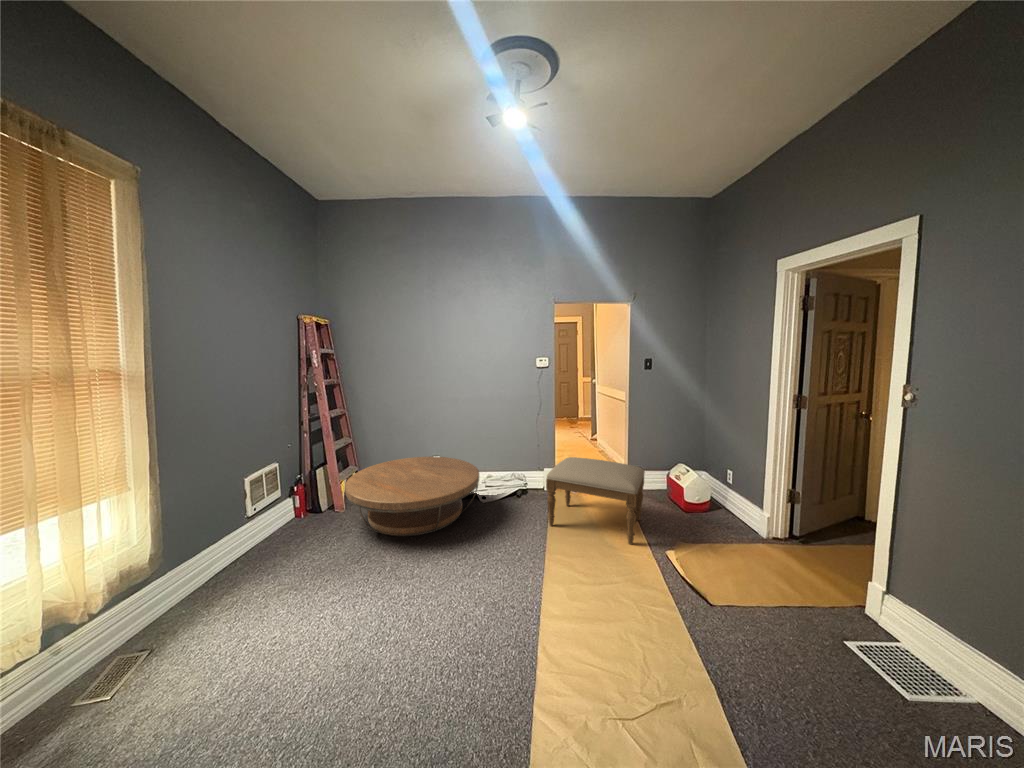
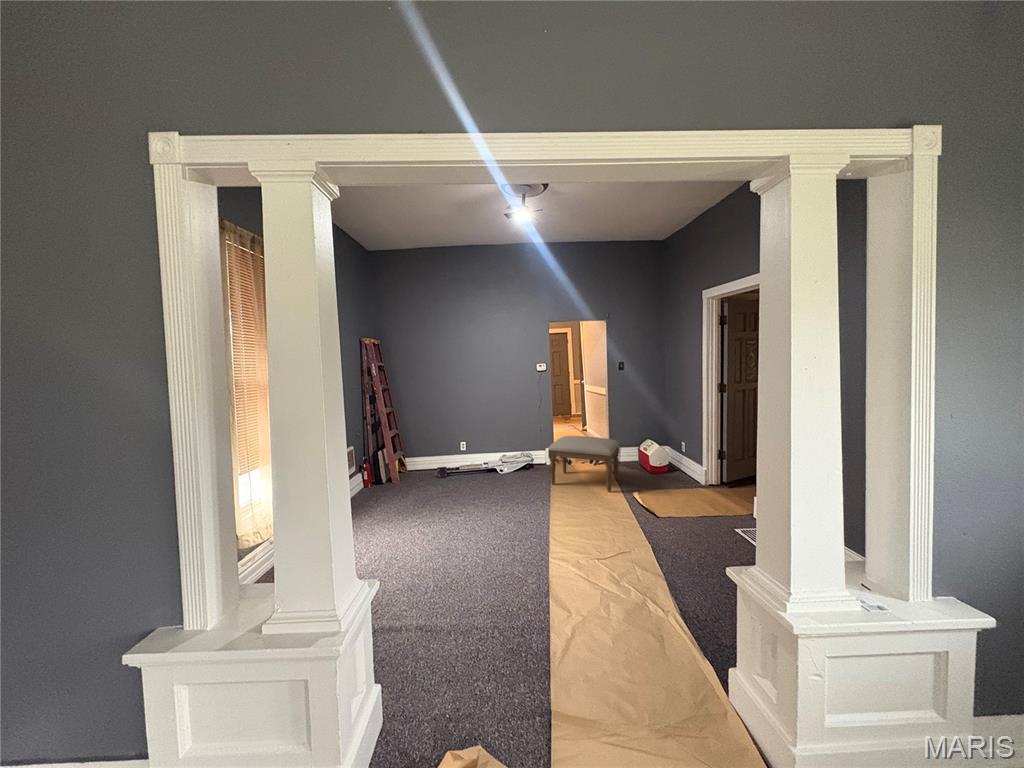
coffee table: present [345,457,479,536] -> none [403,442,499,494]

